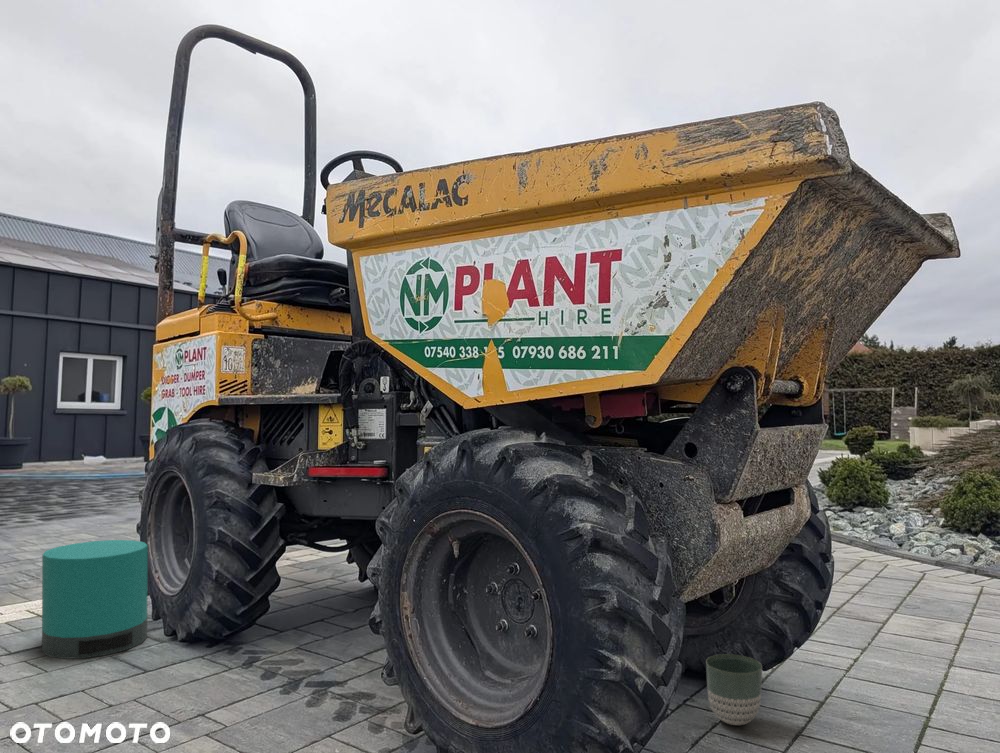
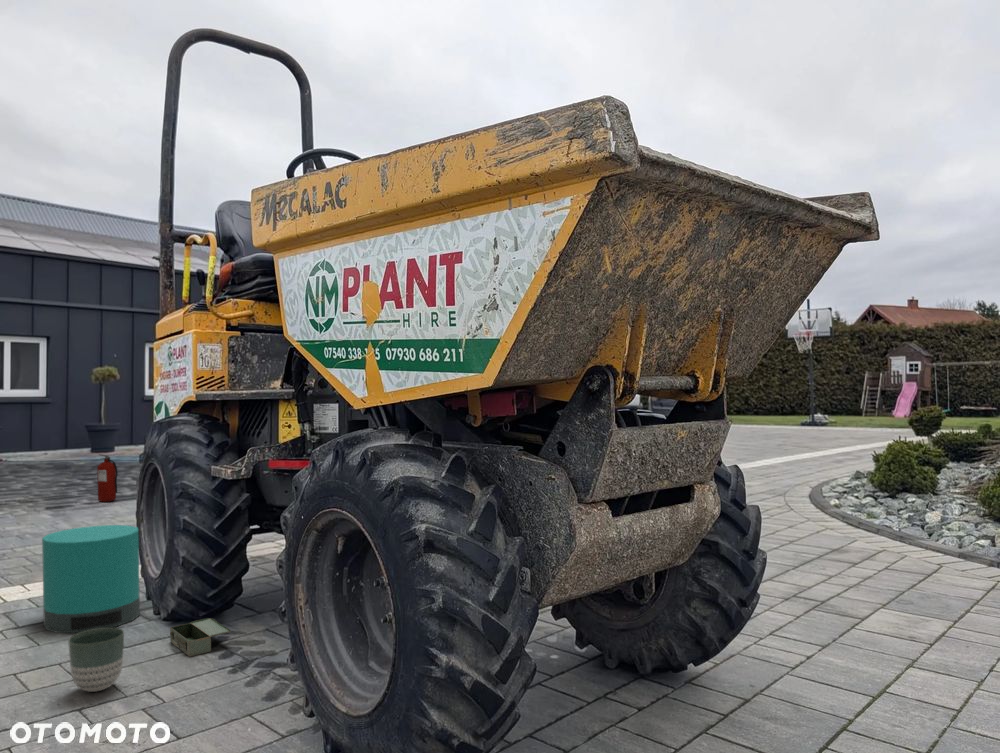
fire extinguisher: none [28,468,51,520] -> present [97,454,117,502]
toolbox: none [198,636,269,678] -> present [170,618,231,657]
planter: present [706,654,762,725] -> present [68,628,124,692]

